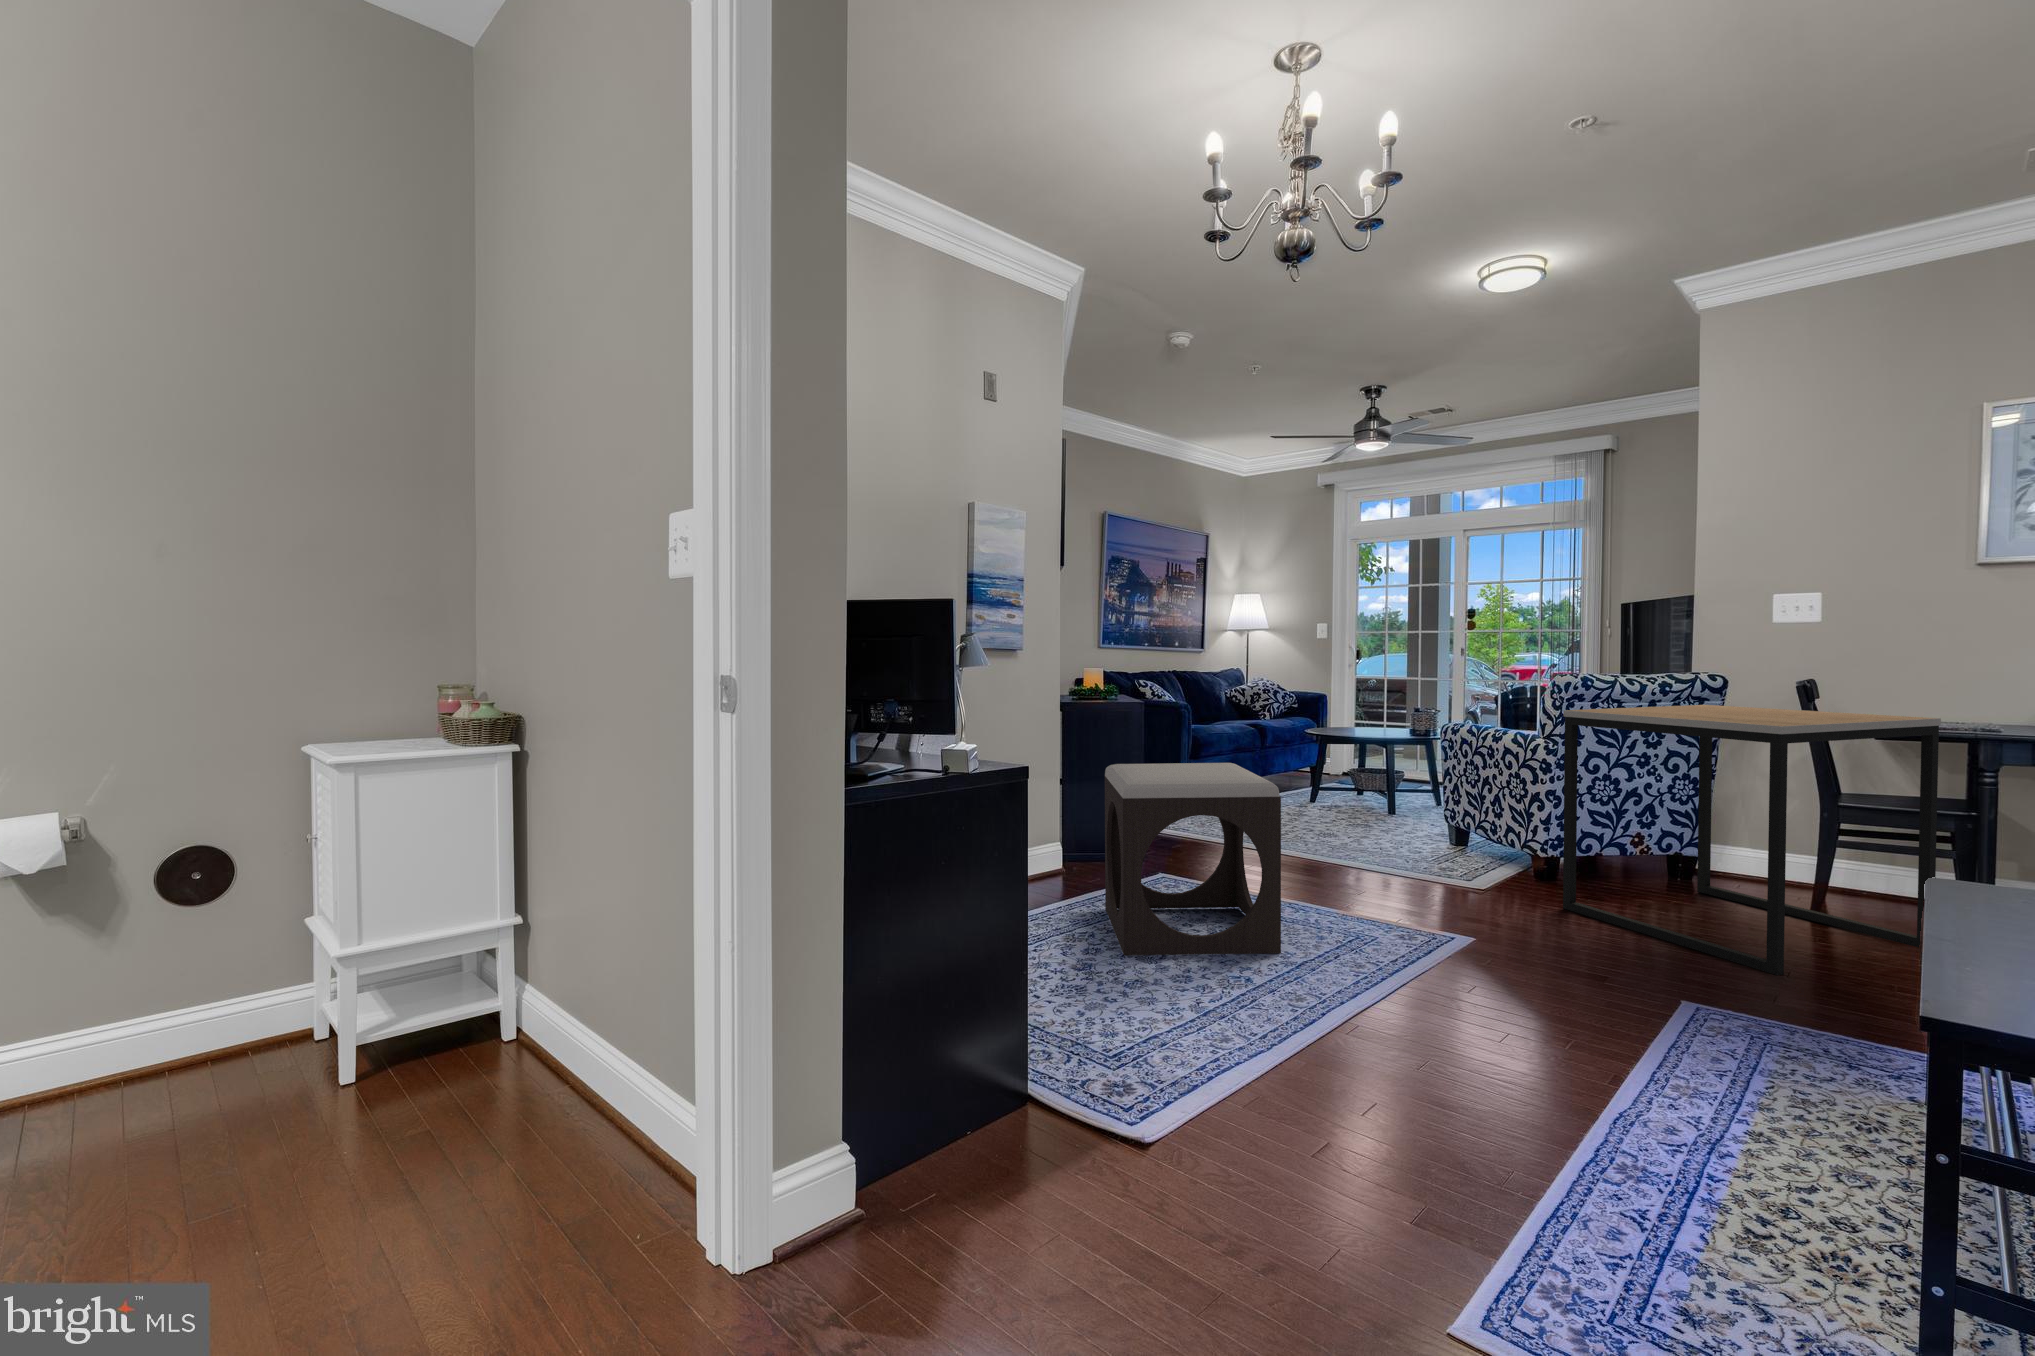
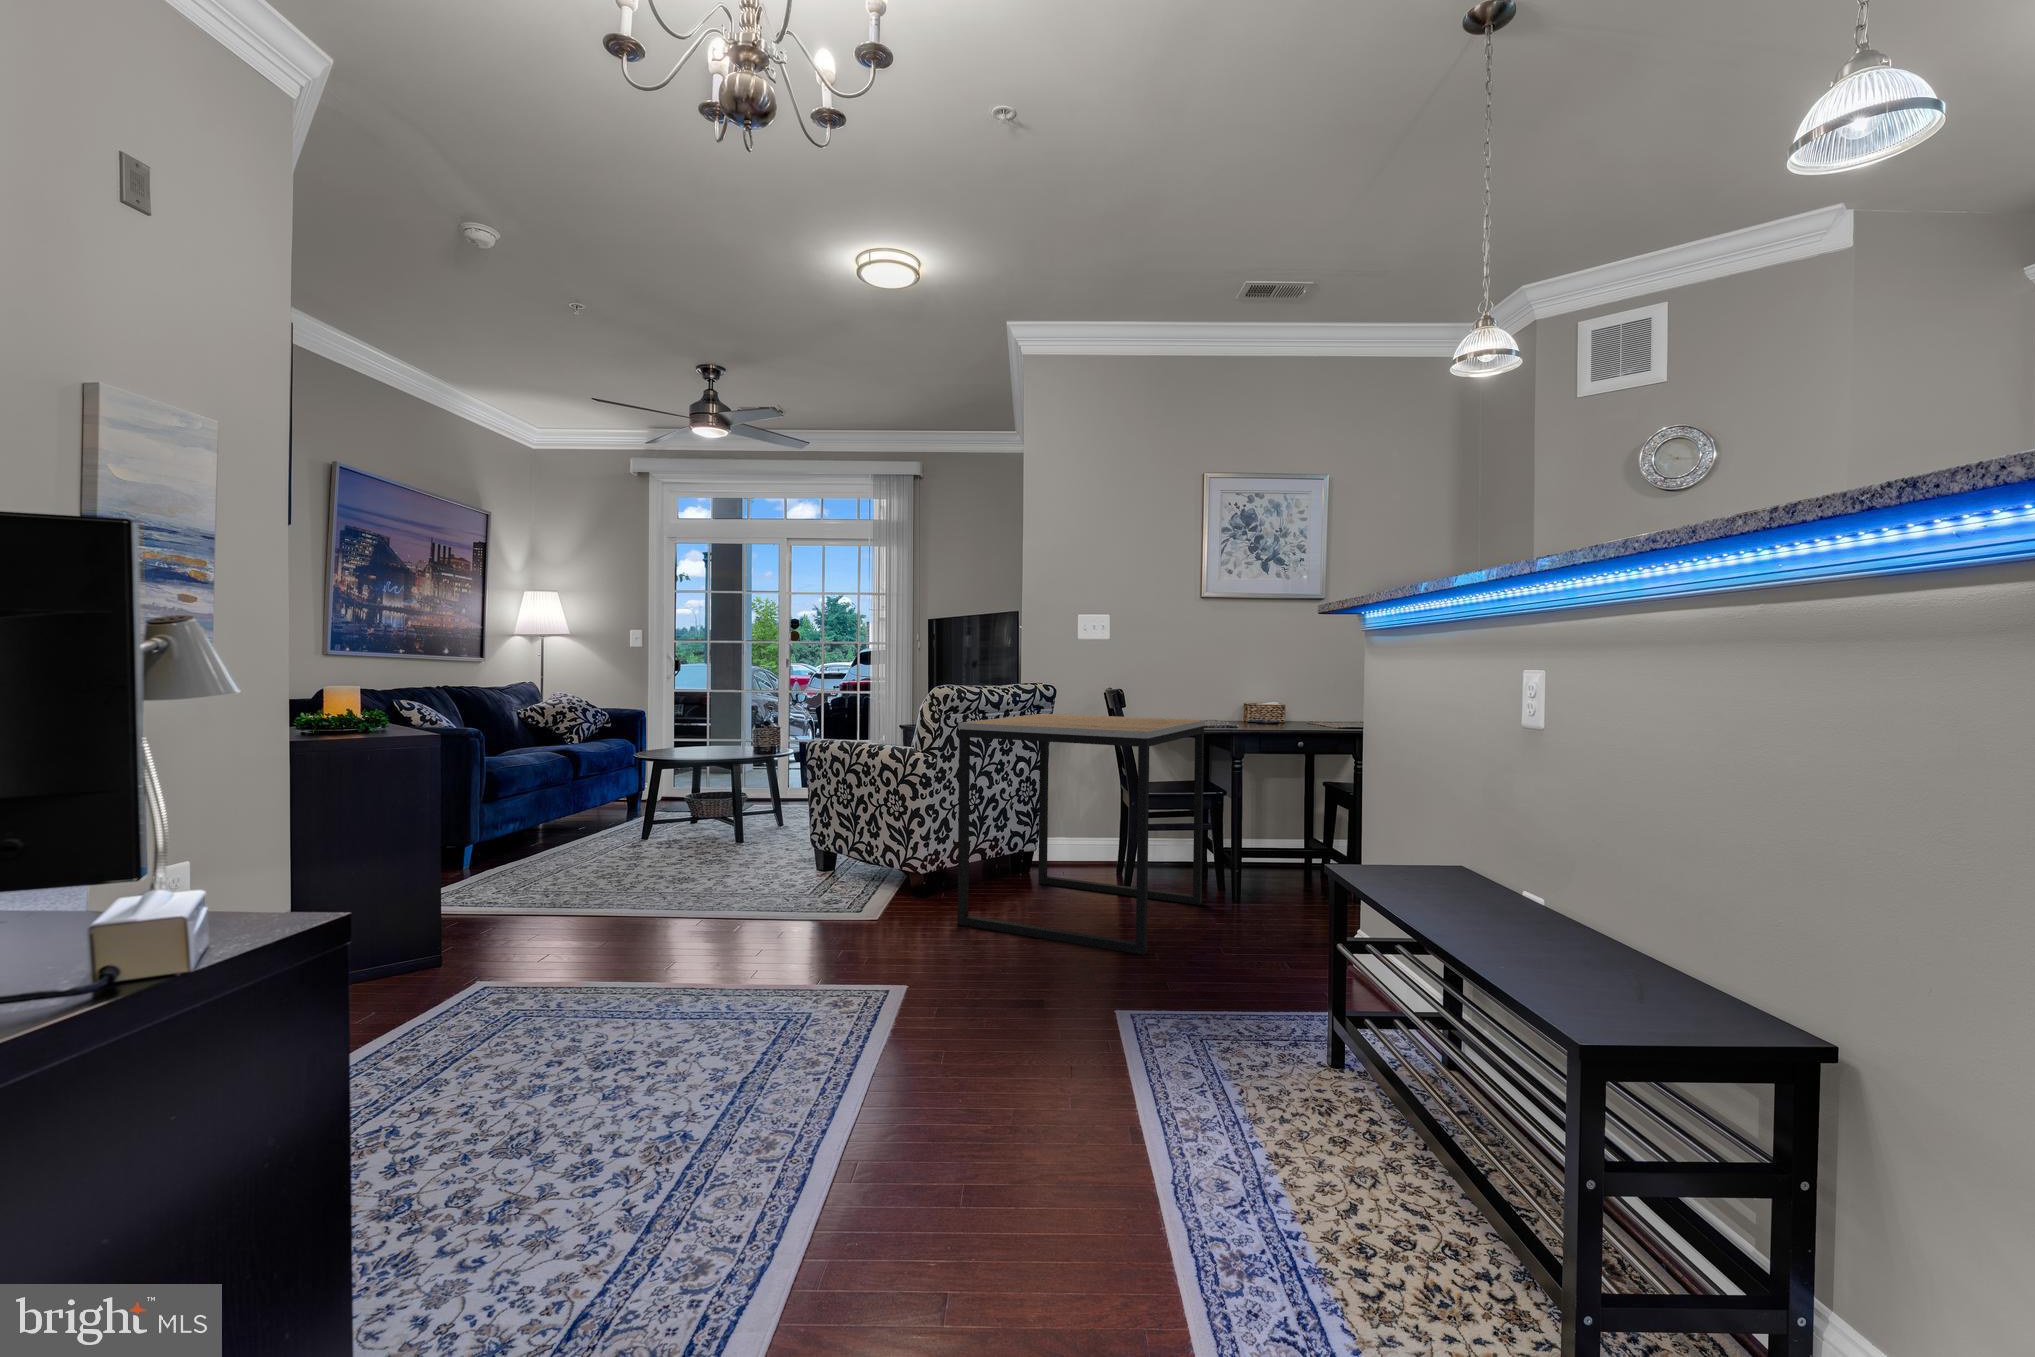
footstool: present [1105,763,1281,955] -> none [397,811,712,1157]

